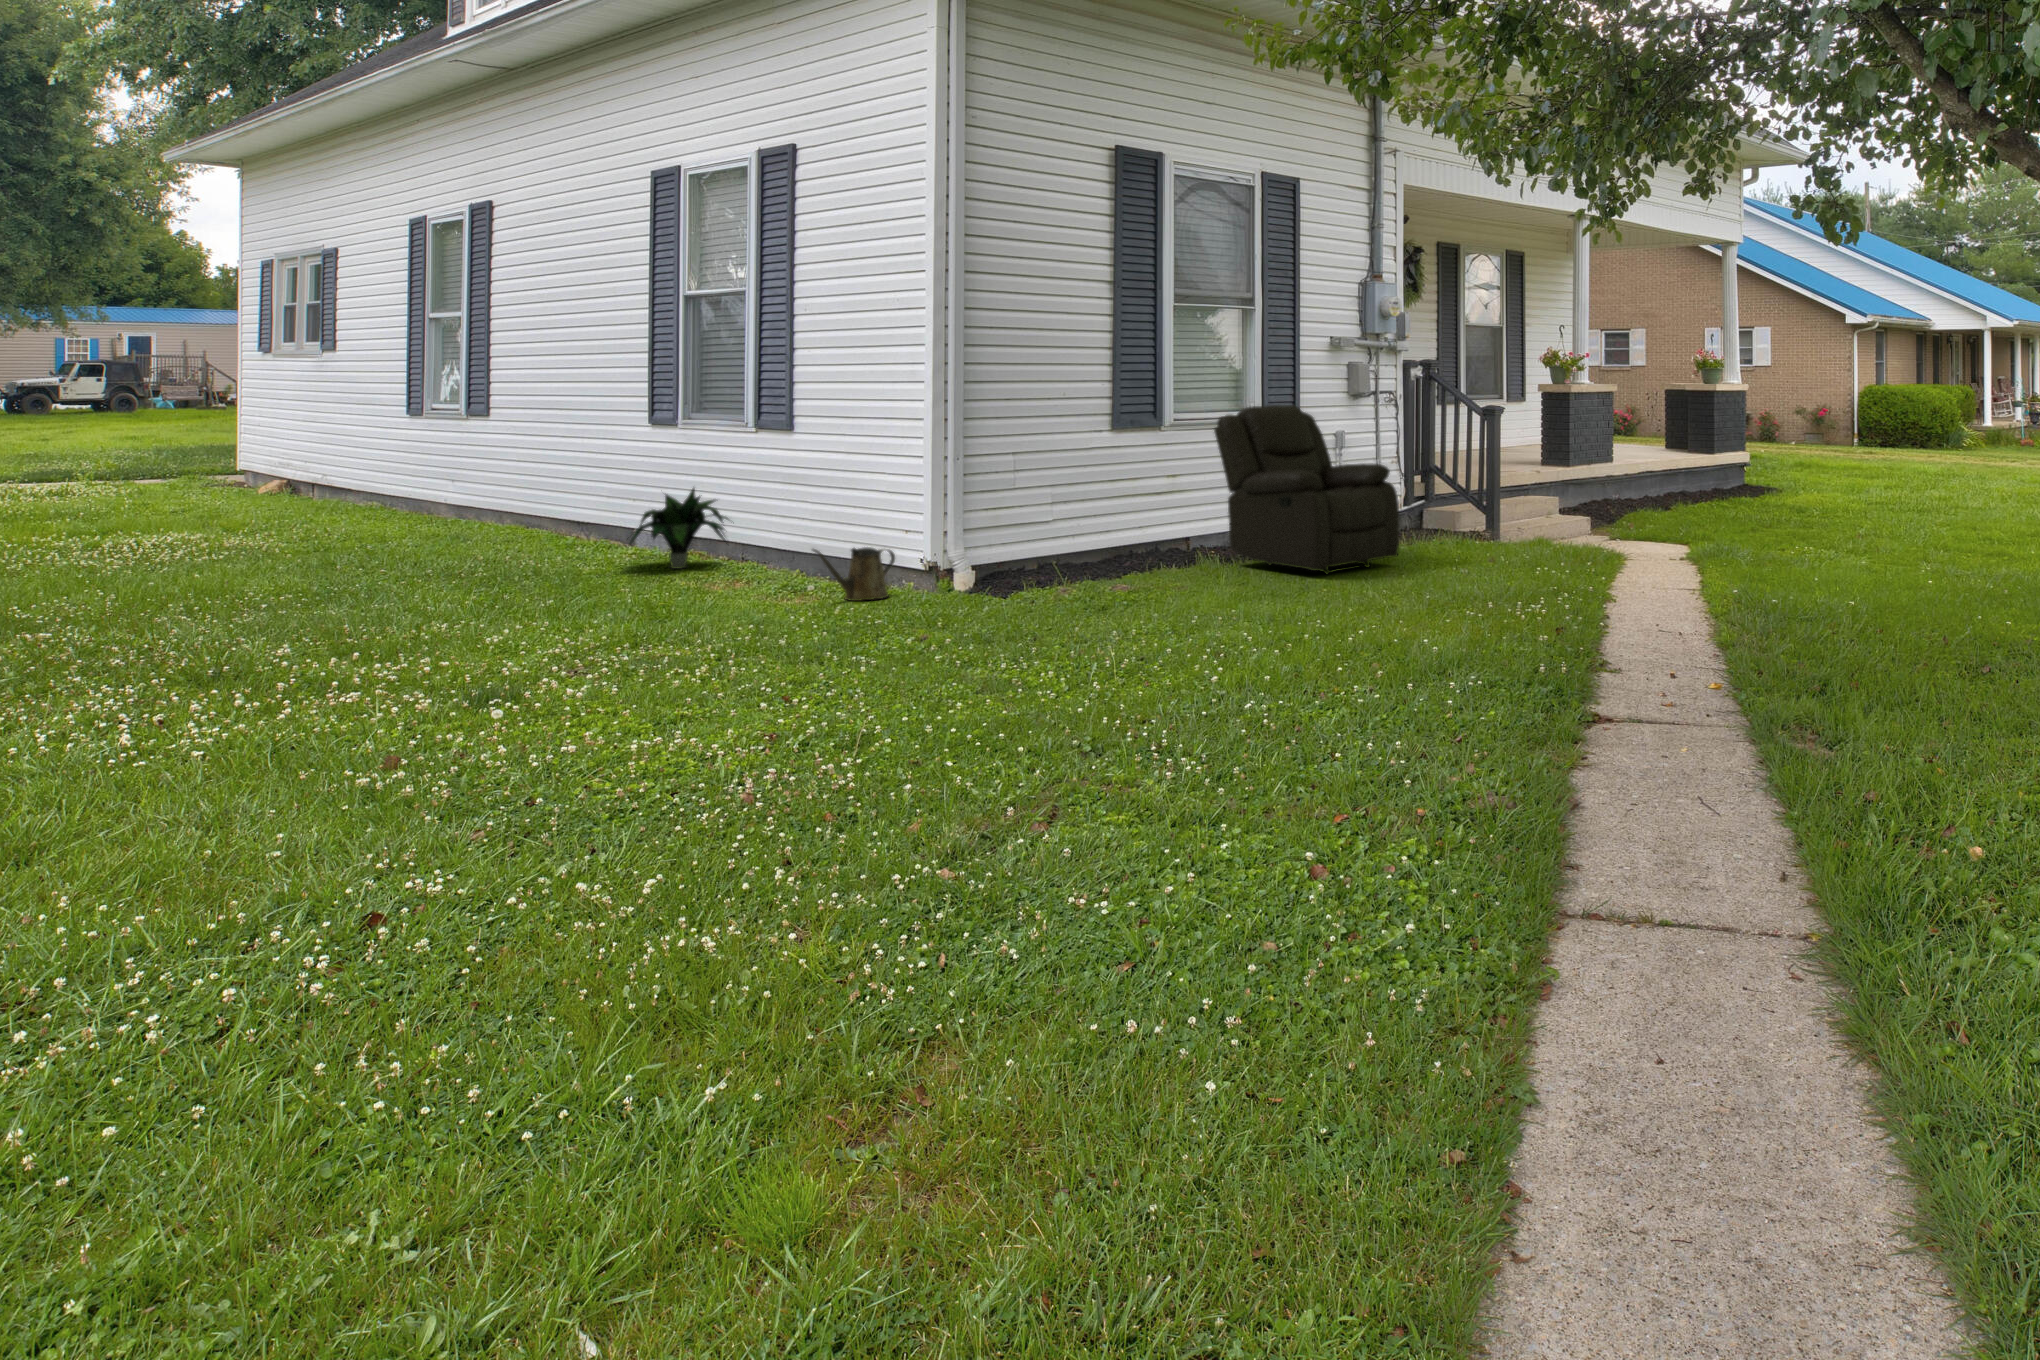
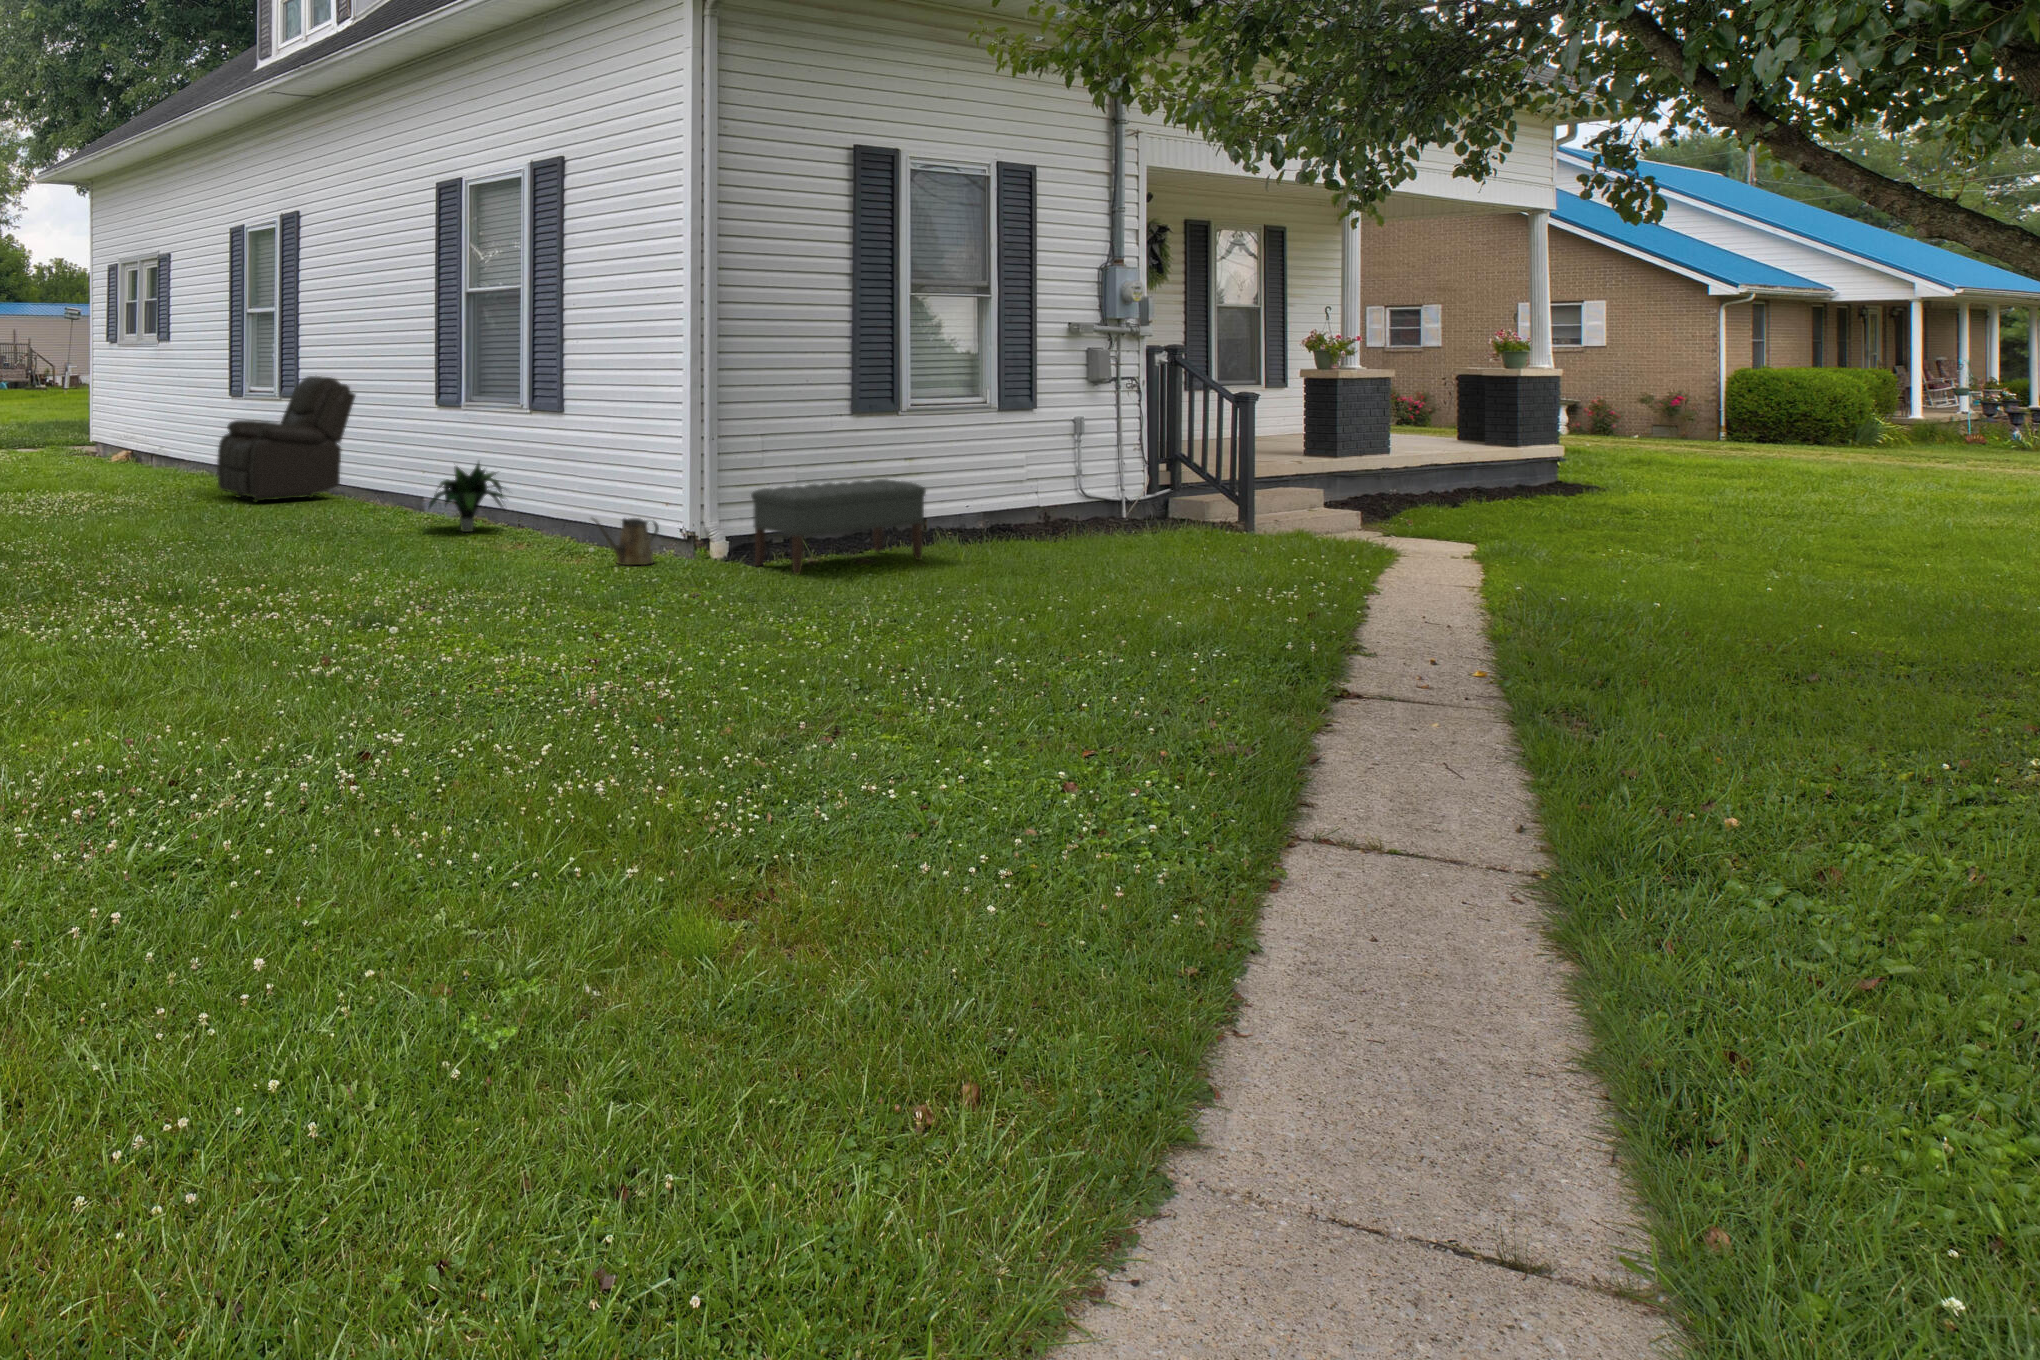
chair: present [1214,405,1400,574] -> present [217,376,355,502]
bench: none [998,497,1186,603] -> present [751,479,926,574]

